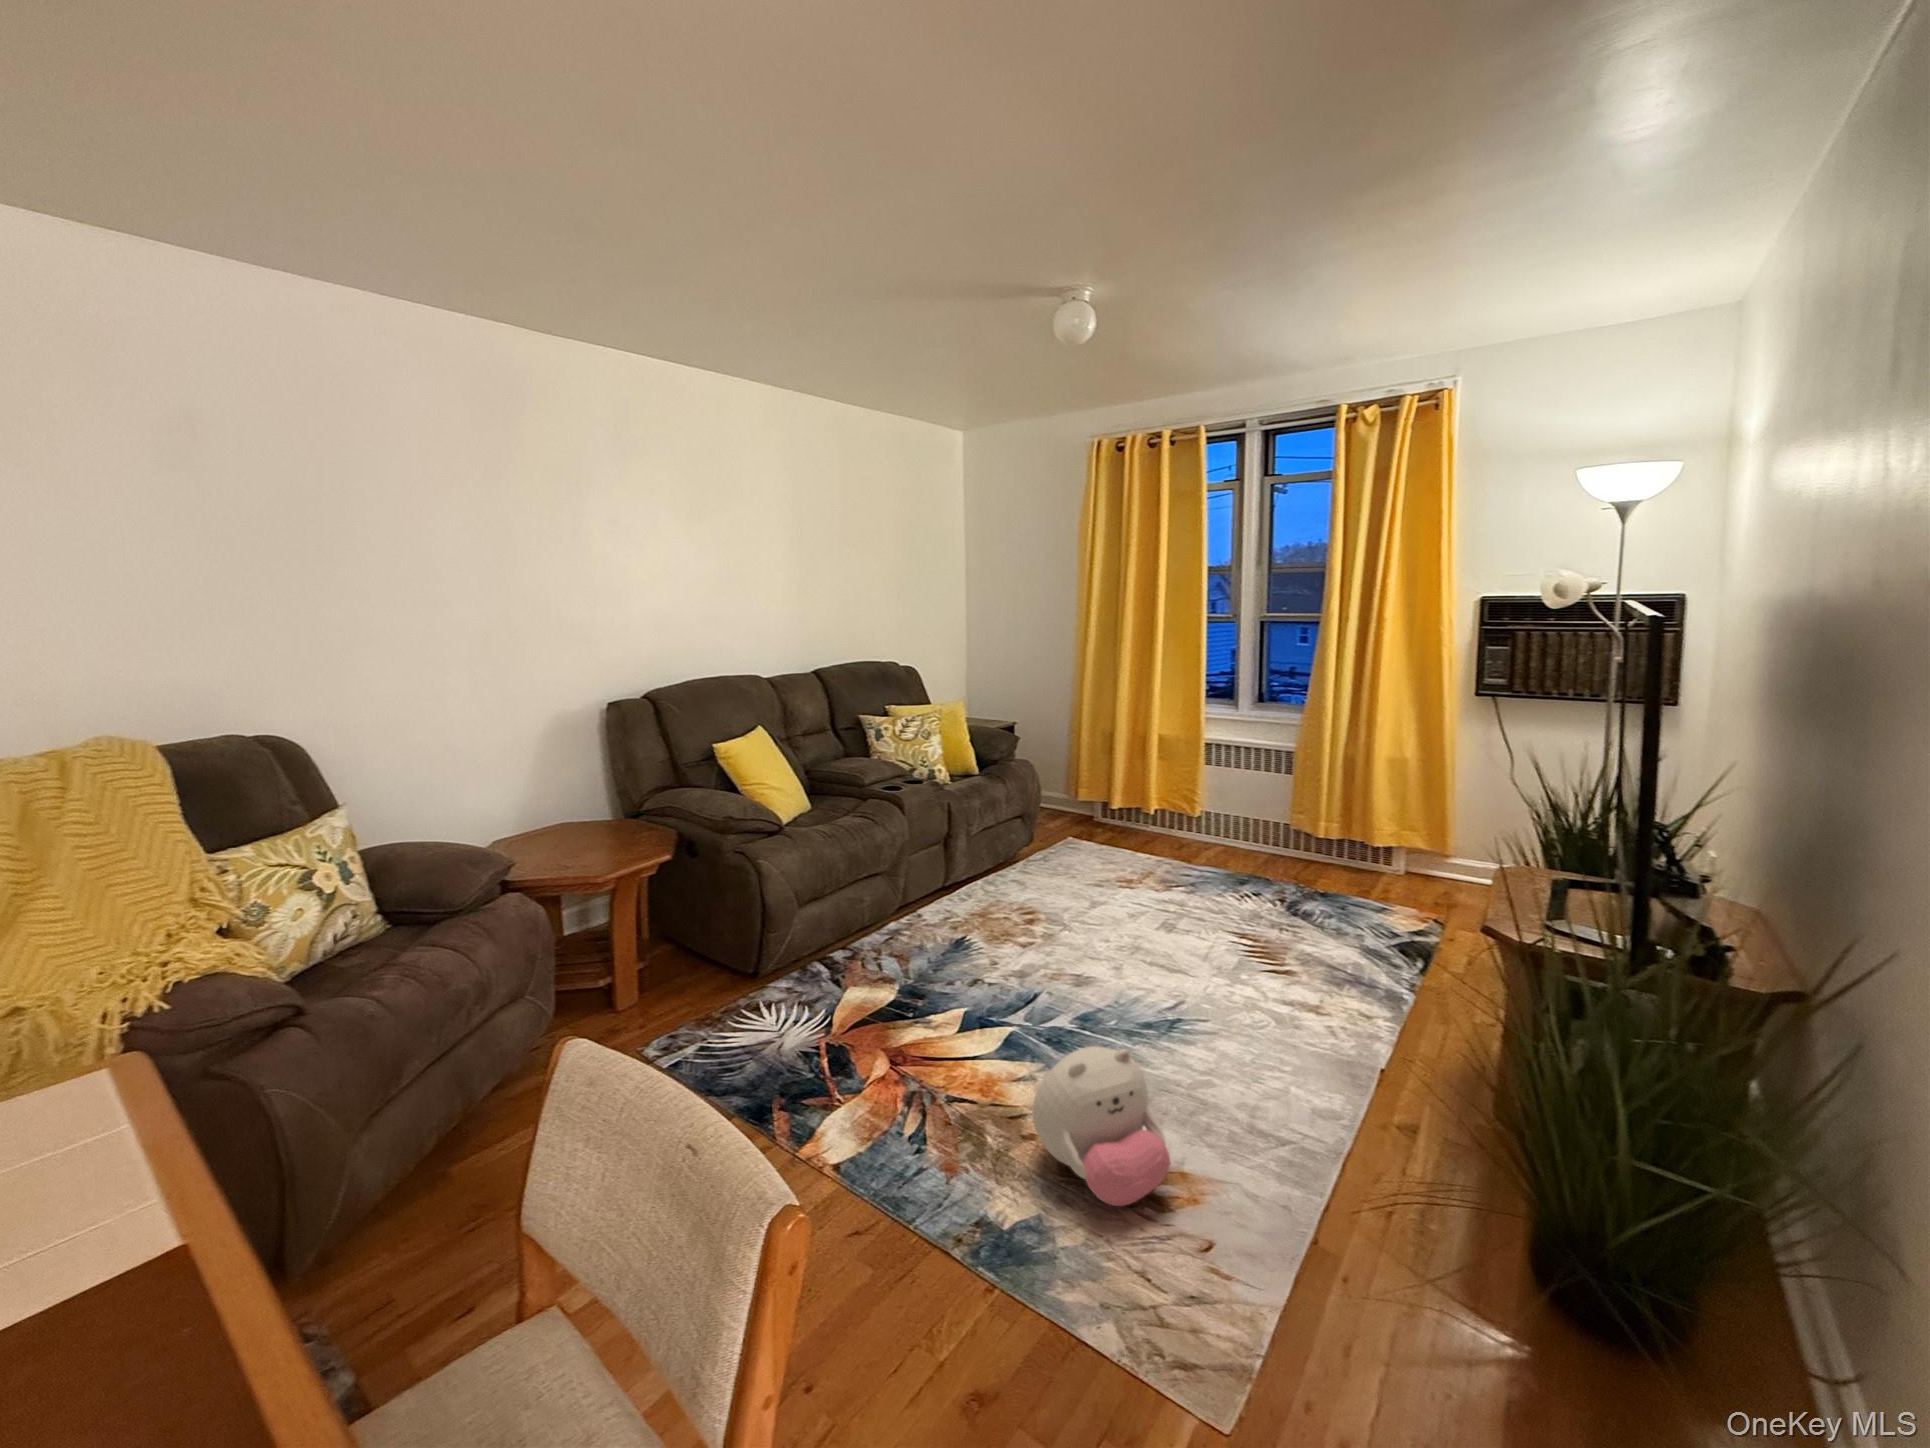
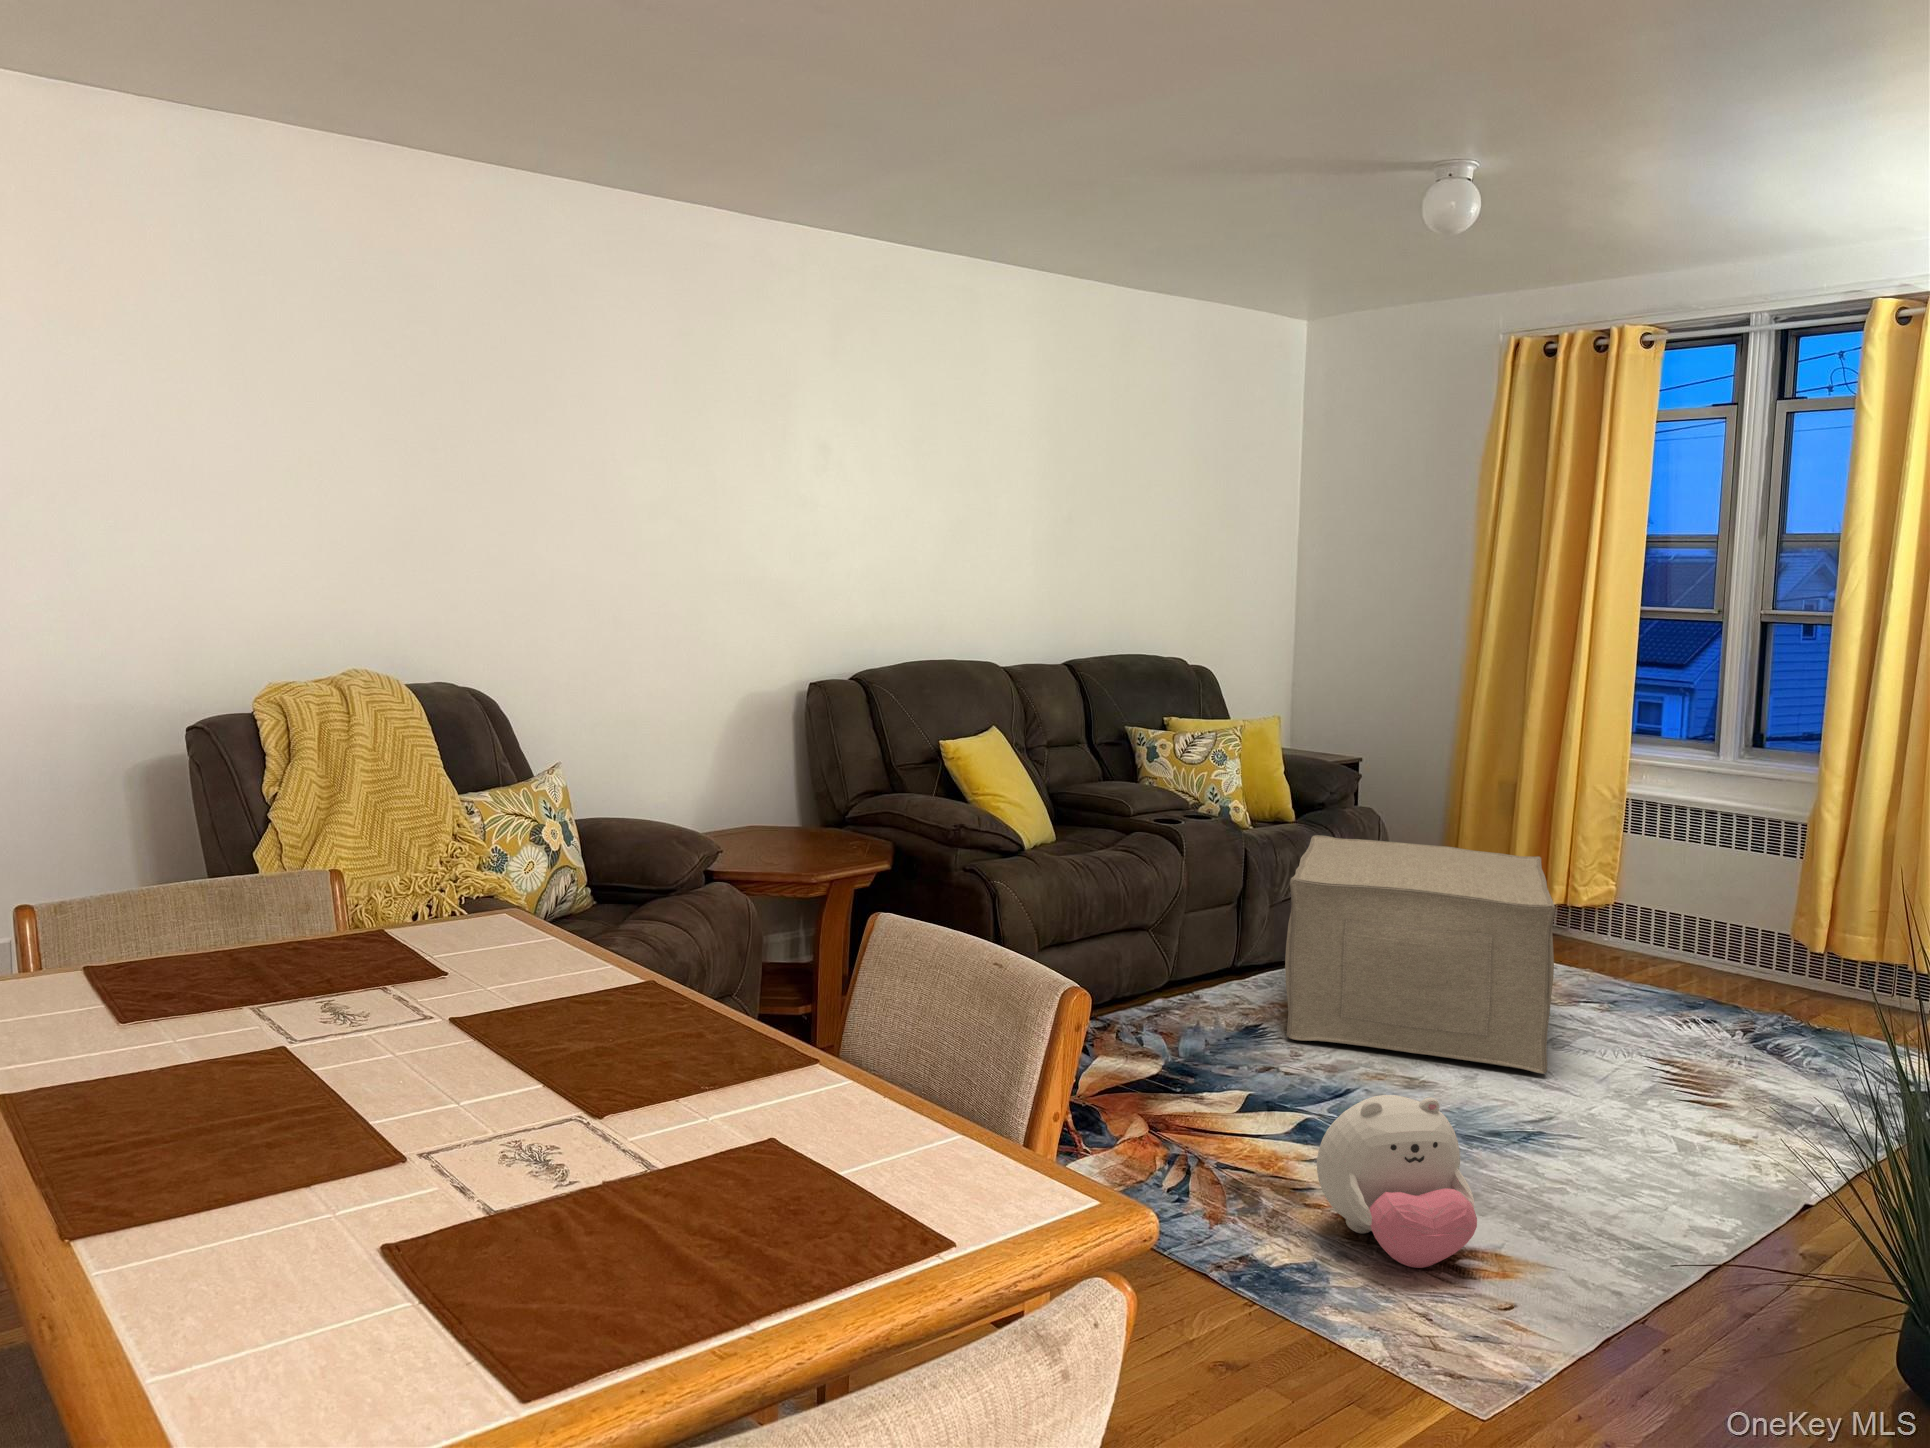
ottoman: none [982,787,1171,959] -> present [1285,835,1555,1074]

